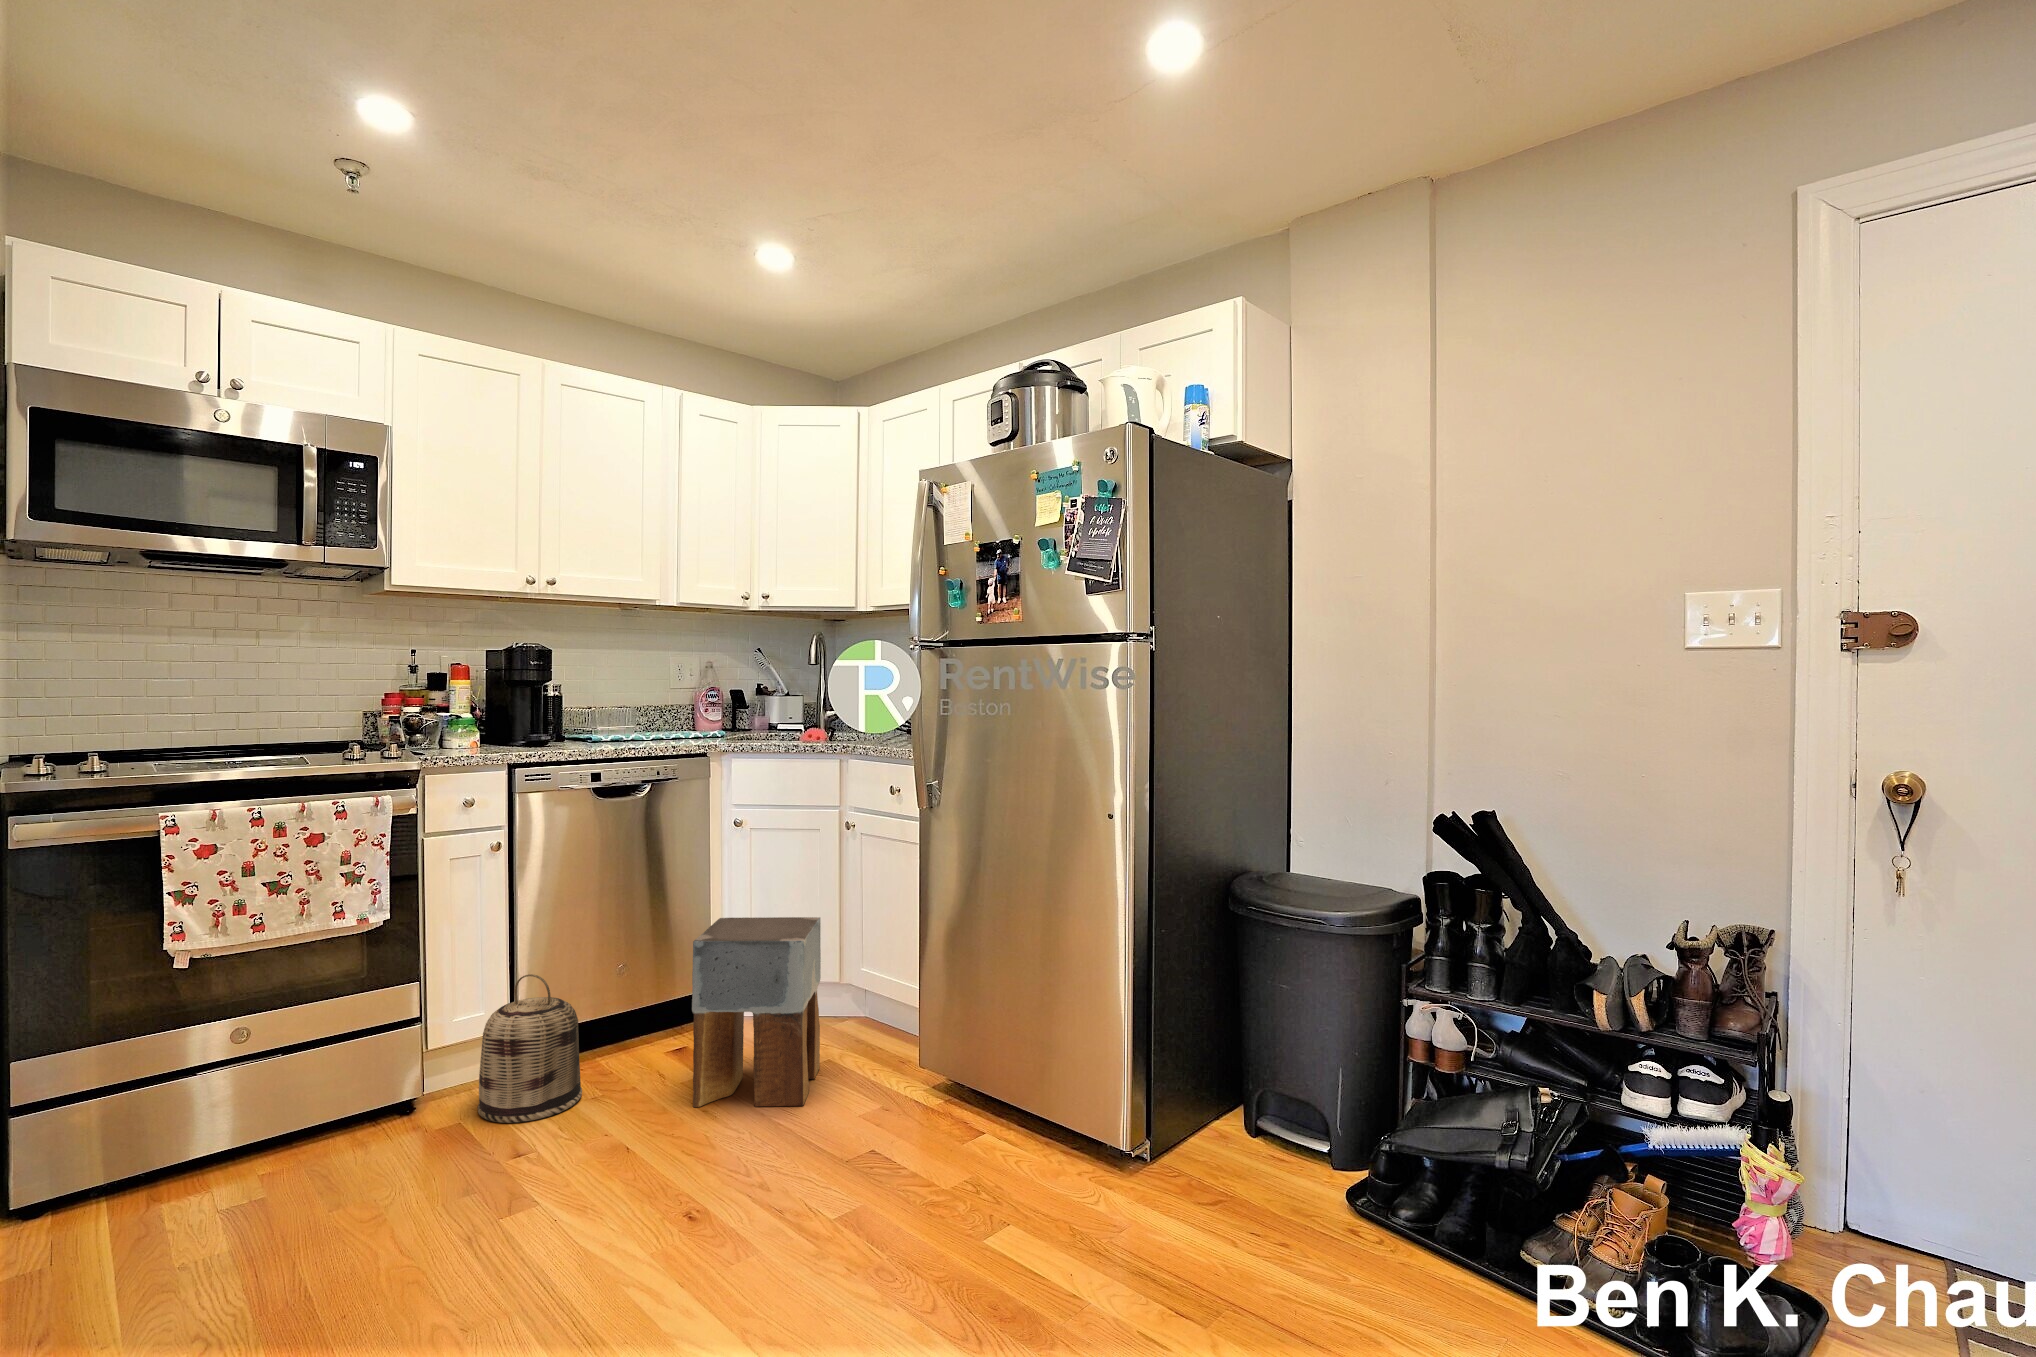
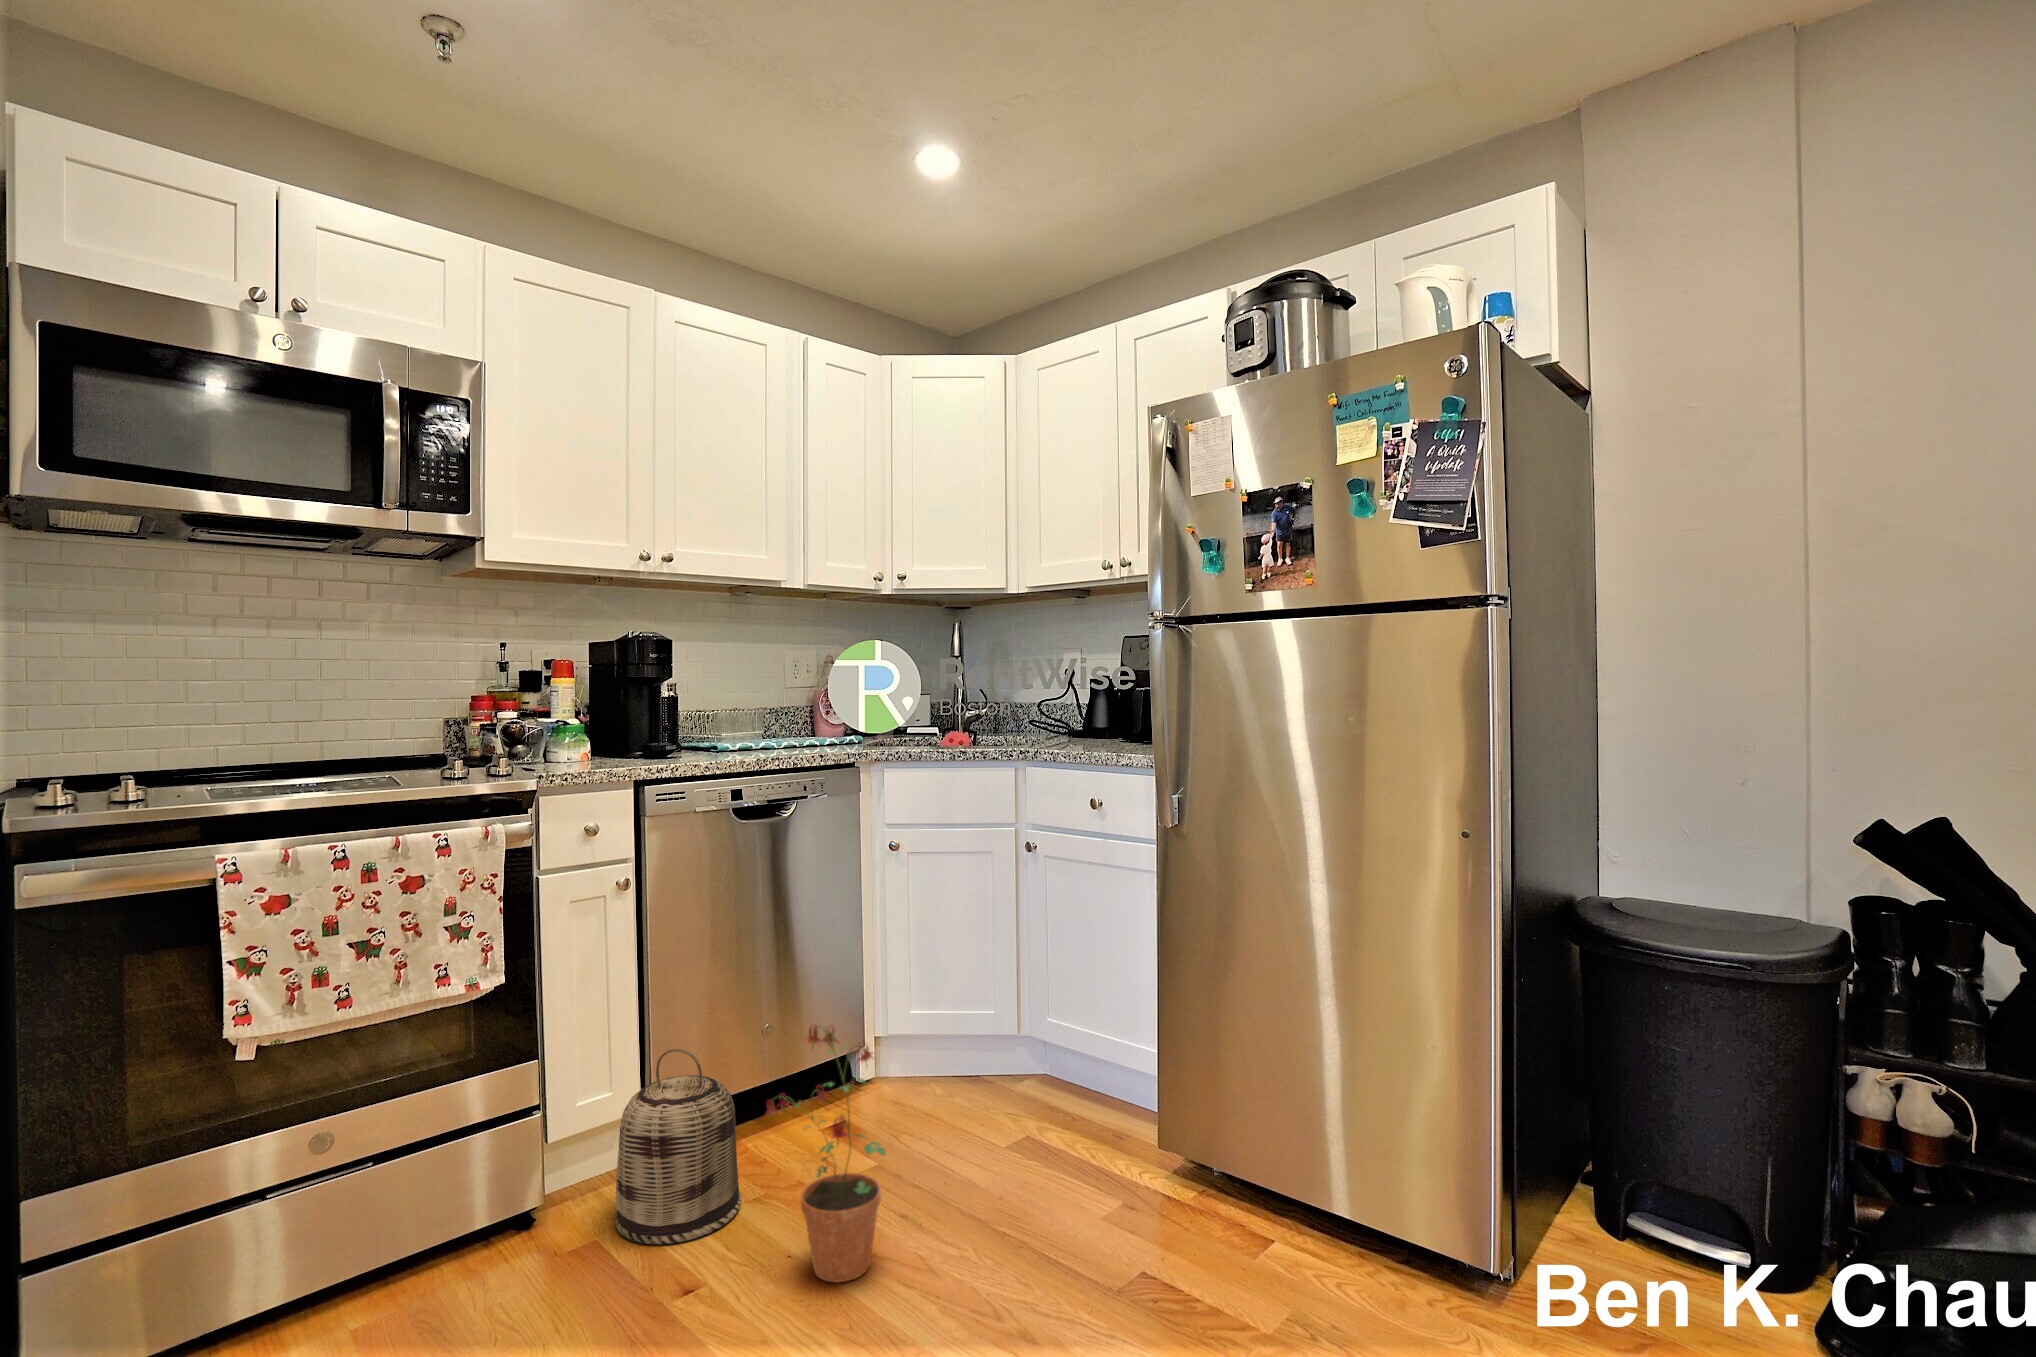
stool: present [692,917,821,1107] -> none [884,968,1027,1218]
potted plant: none [586,953,684,1147] -> present [767,1025,886,1282]

